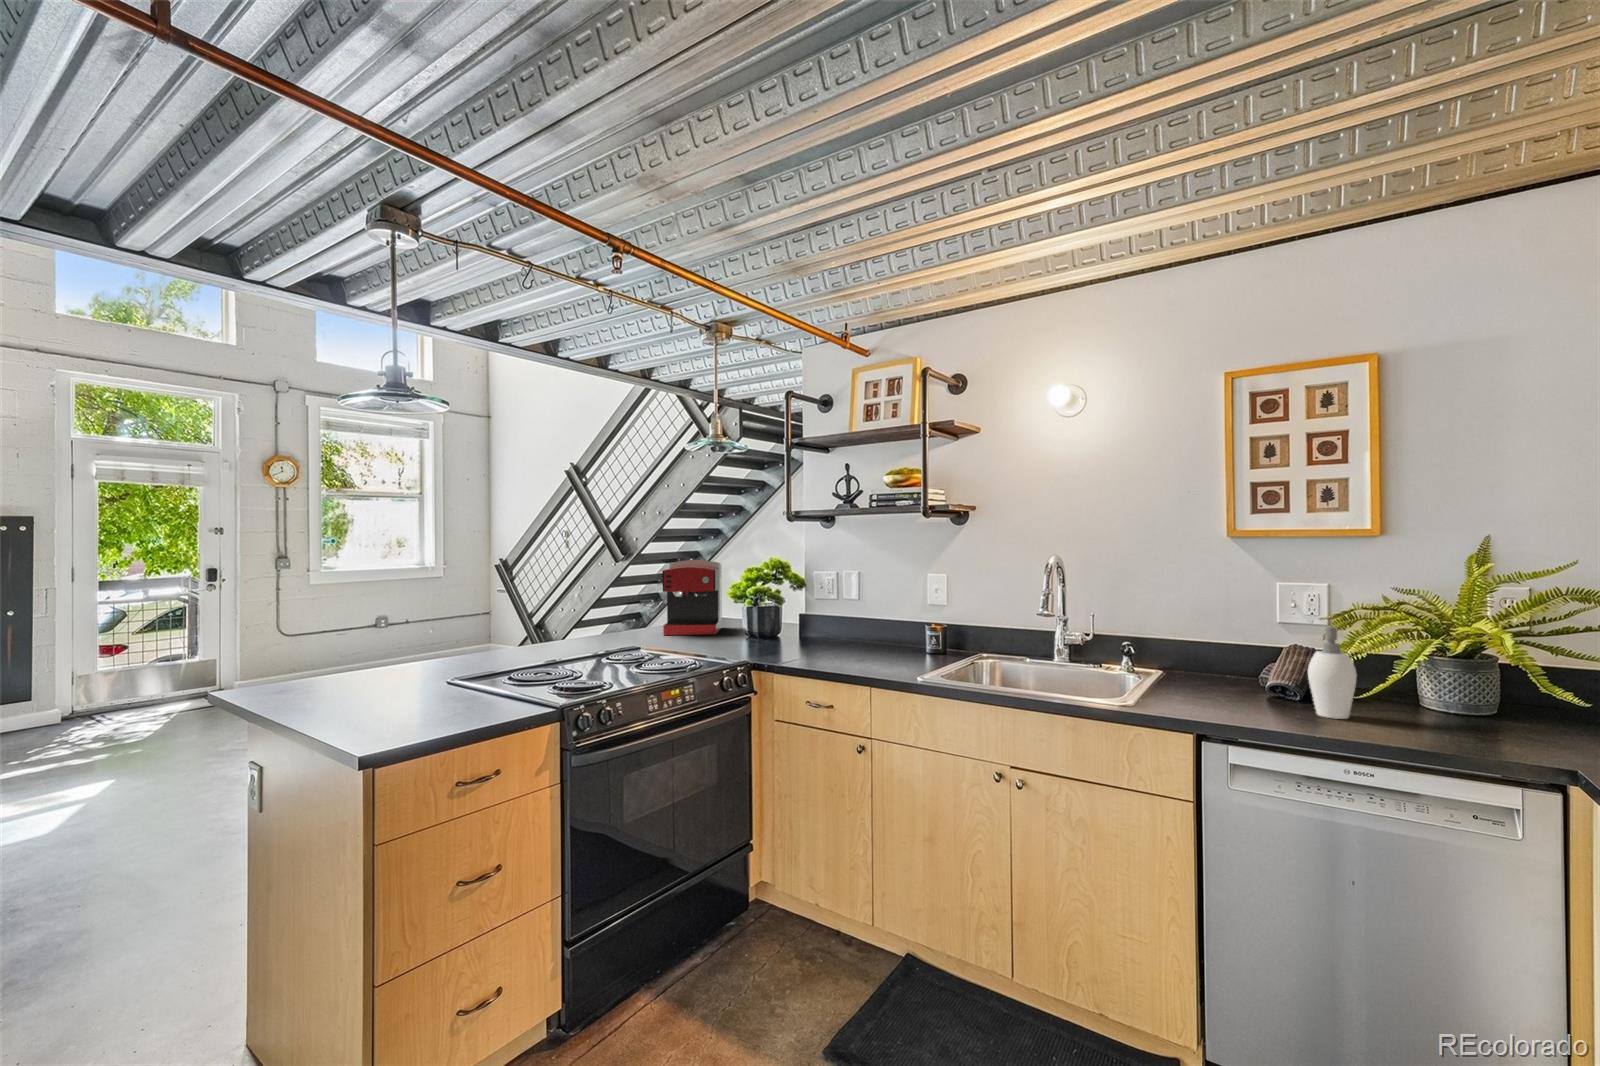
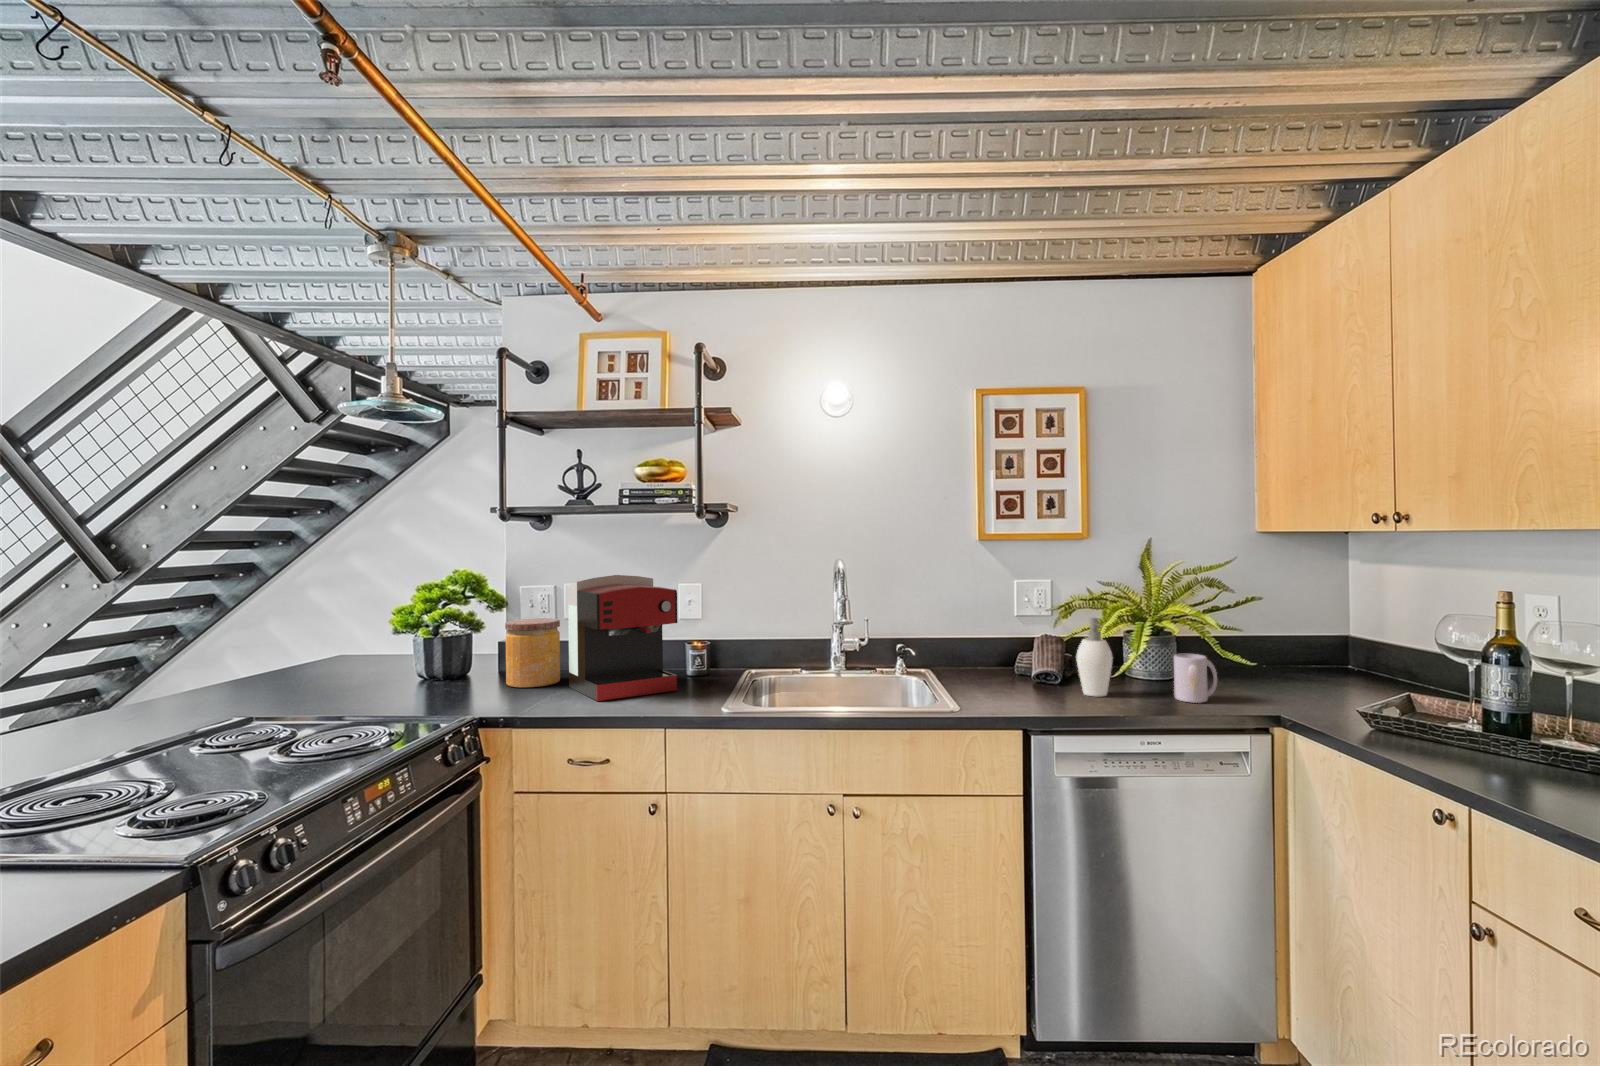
coffee maker: present [663,560,722,635] -> present [568,575,677,701]
jar: none [789,597,830,649] -> present [505,618,560,687]
mug: none [1444,679,1512,743] -> present [1174,653,1217,703]

